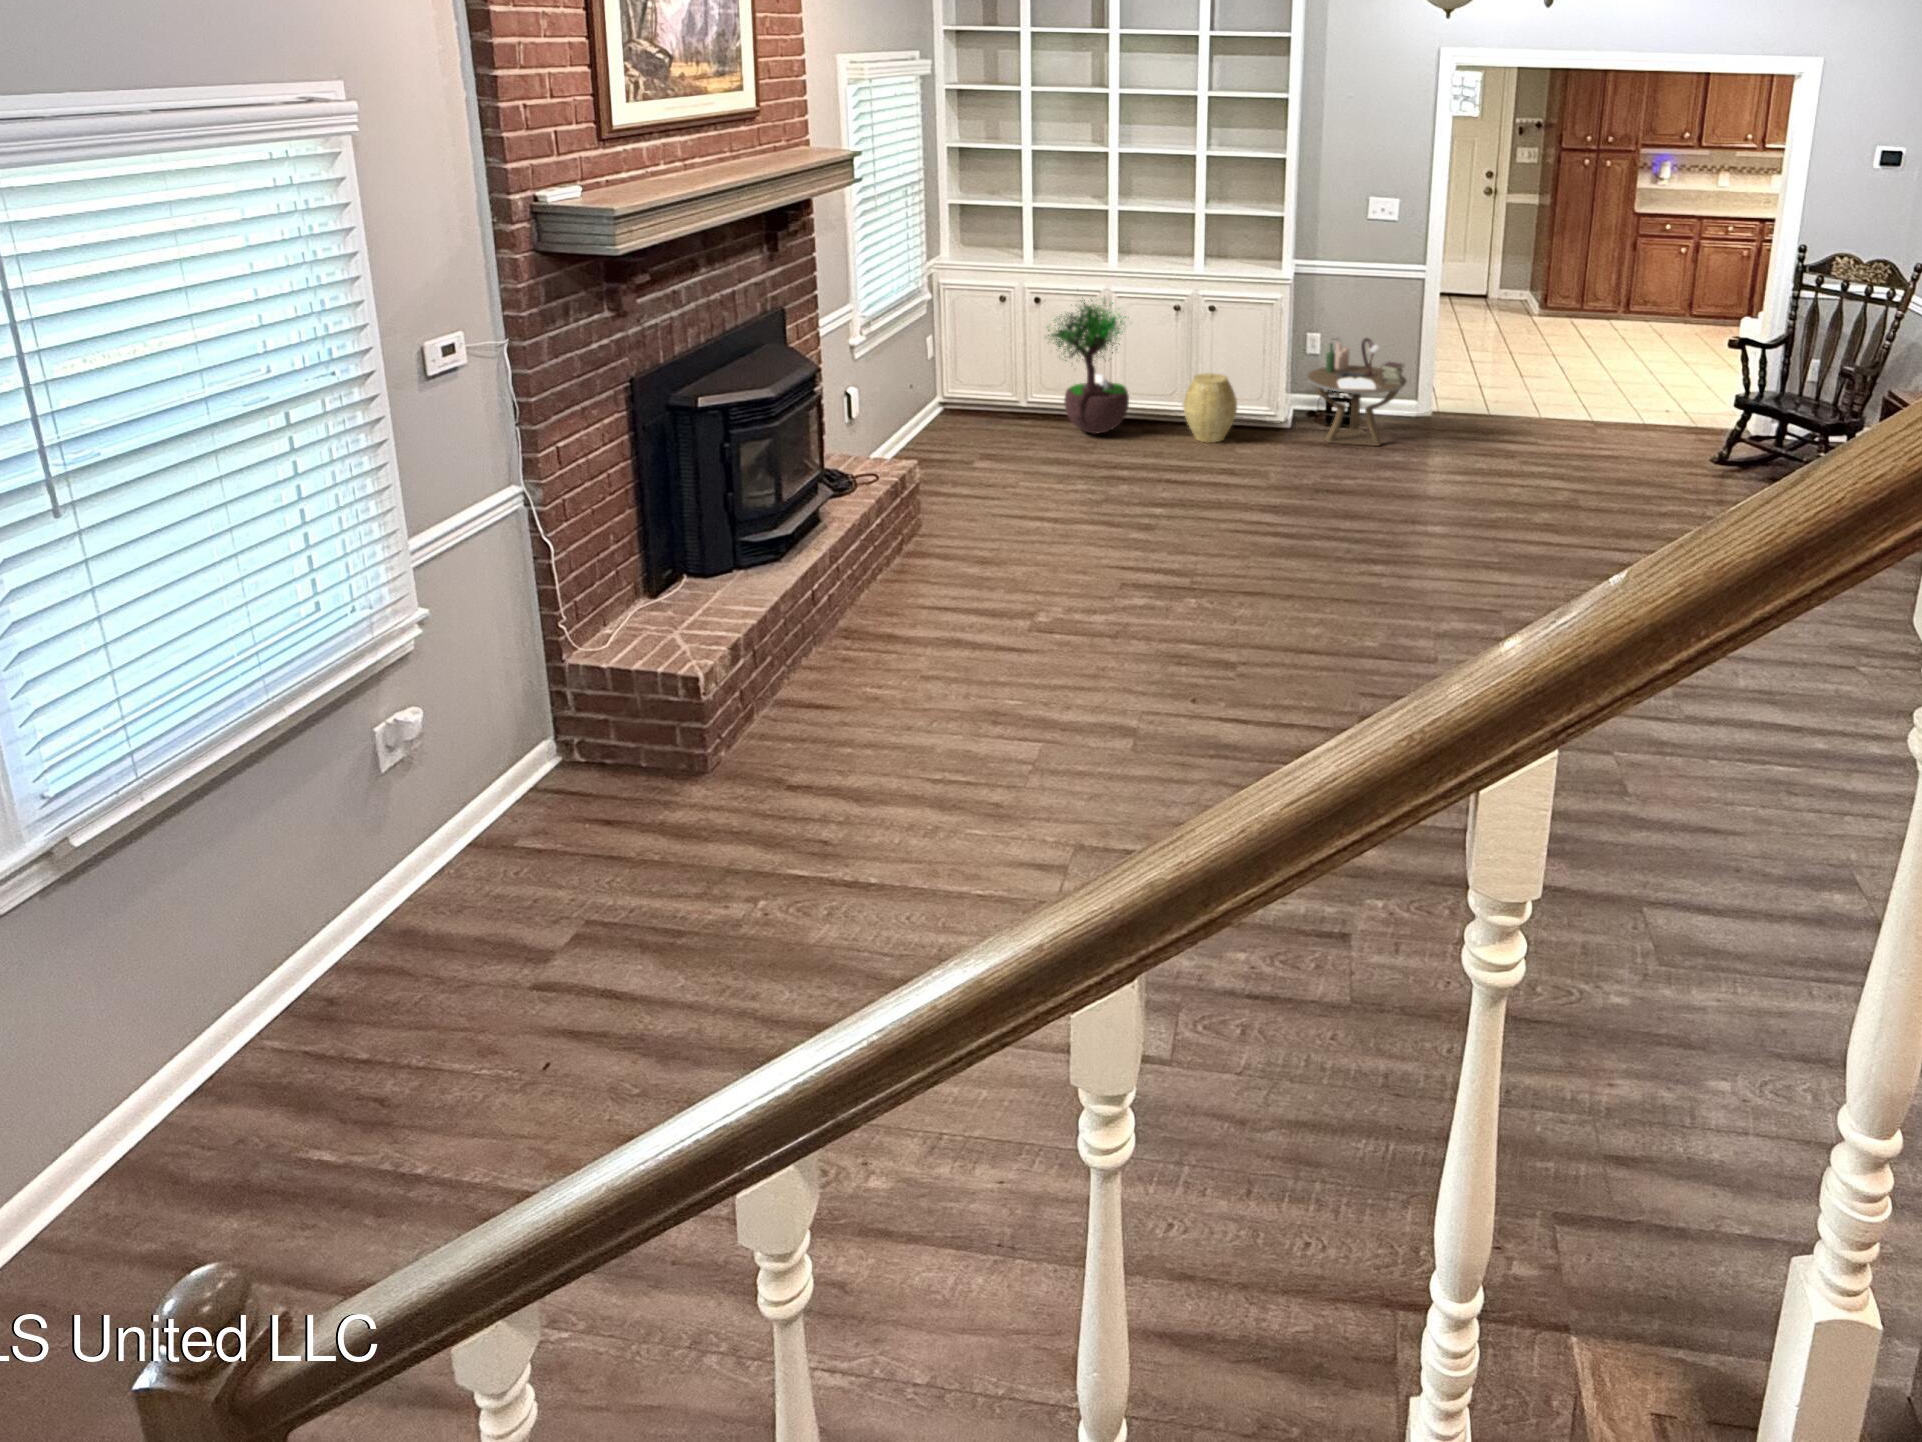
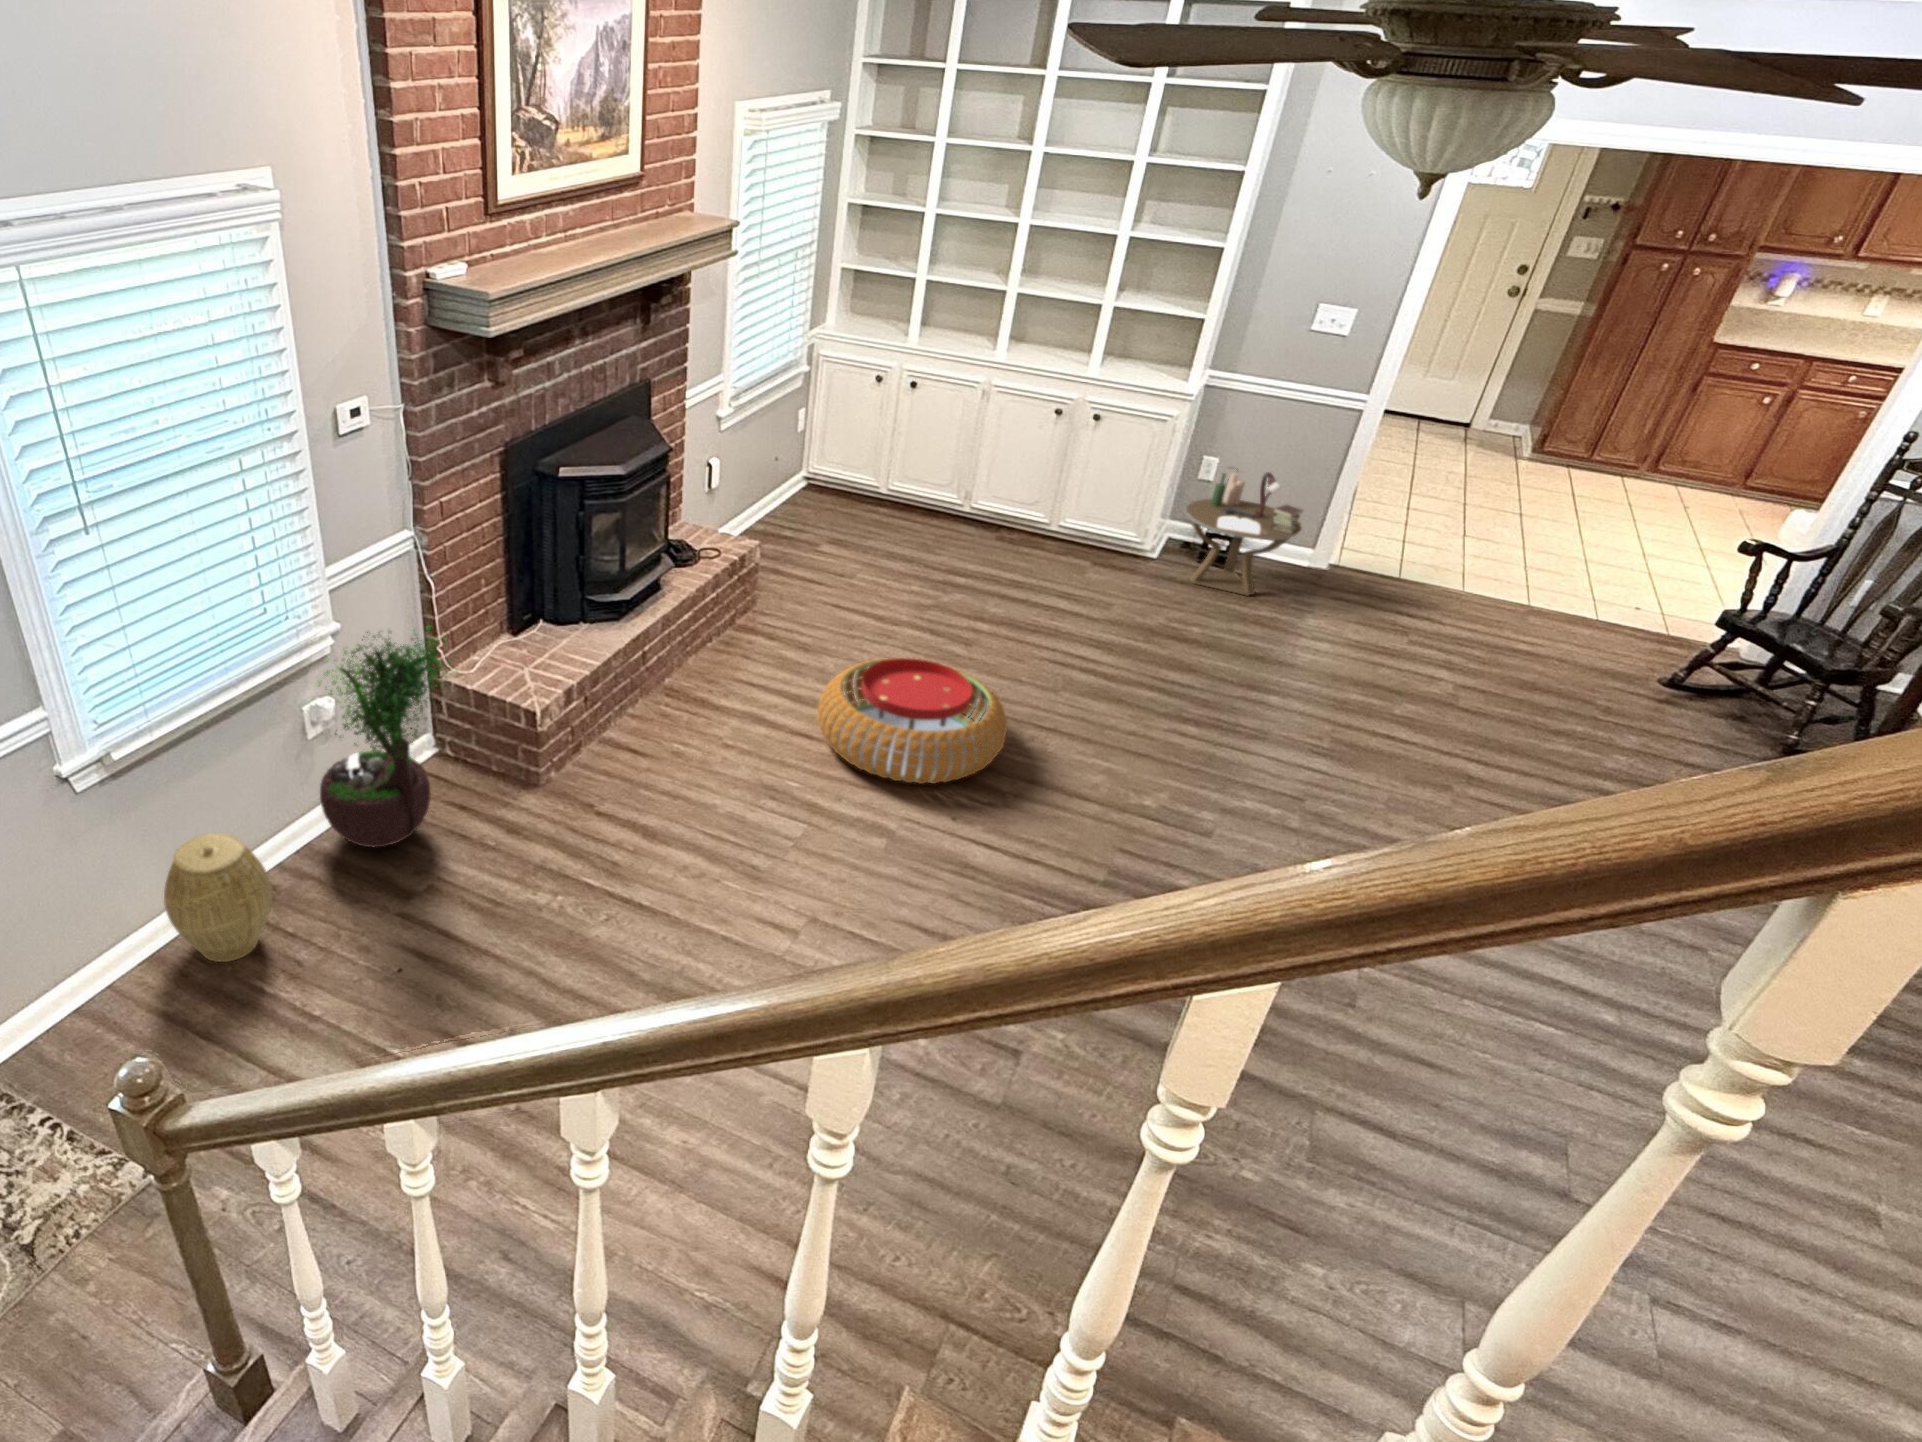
potted tree: present [1047,300,1129,433] -> present [318,626,457,847]
woven basket: present [1183,373,1237,442] -> present [164,833,273,962]
pouf: none [1021,544,1219,674] -> present [818,658,1007,784]

